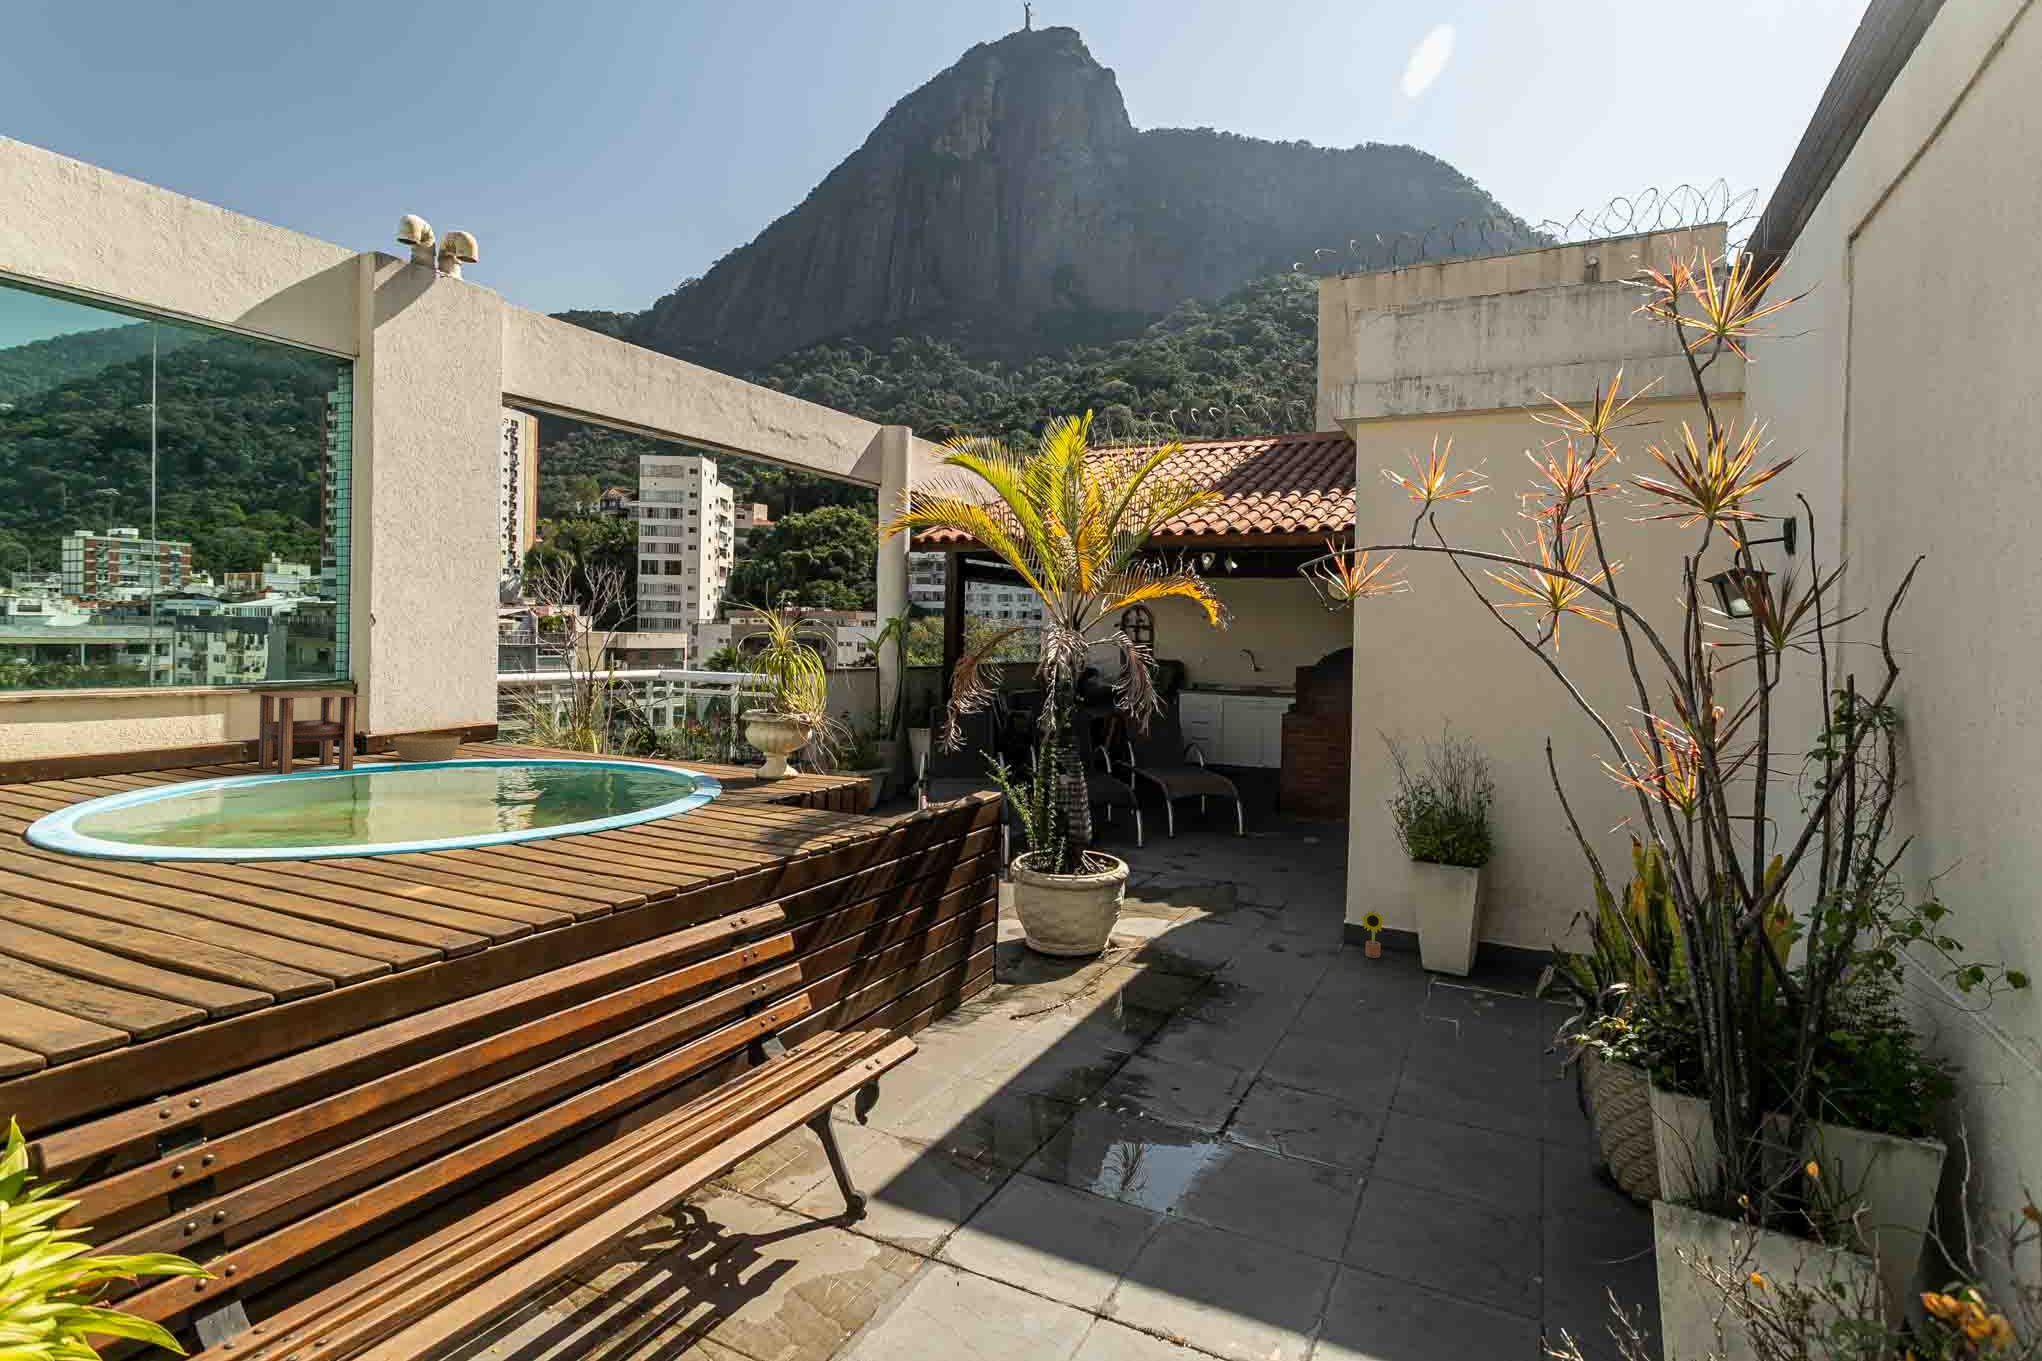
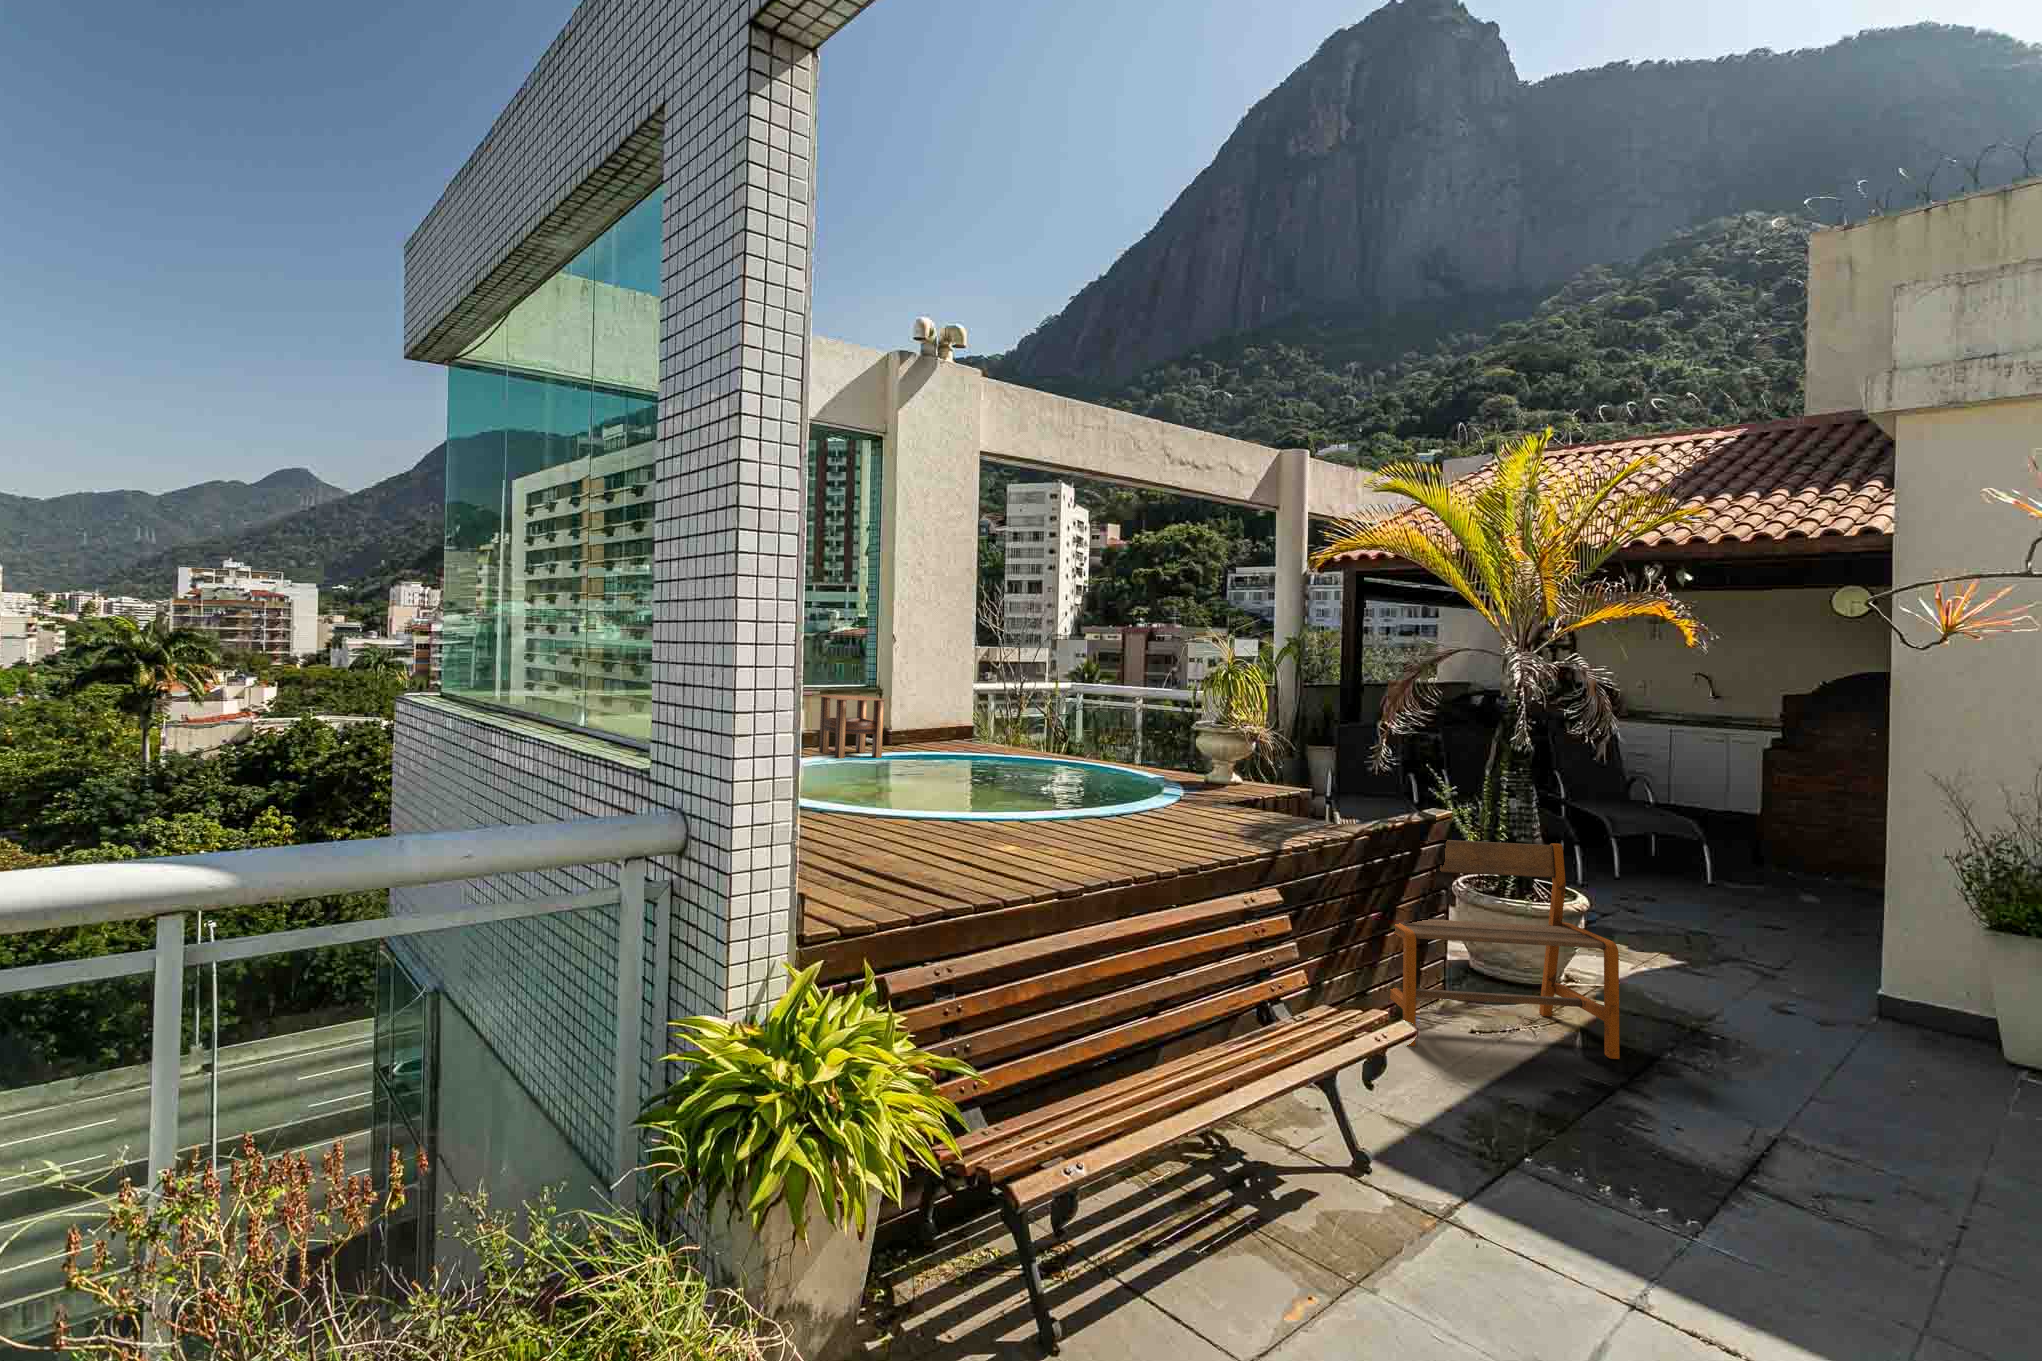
basket: present [394,735,460,762] -> none [903,733,950,754]
bench: none [918,819,1141,1047] -> present [1390,840,1620,1059]
decorative plant: present [1361,911,1385,958] -> none [1898,979,1936,1035]

